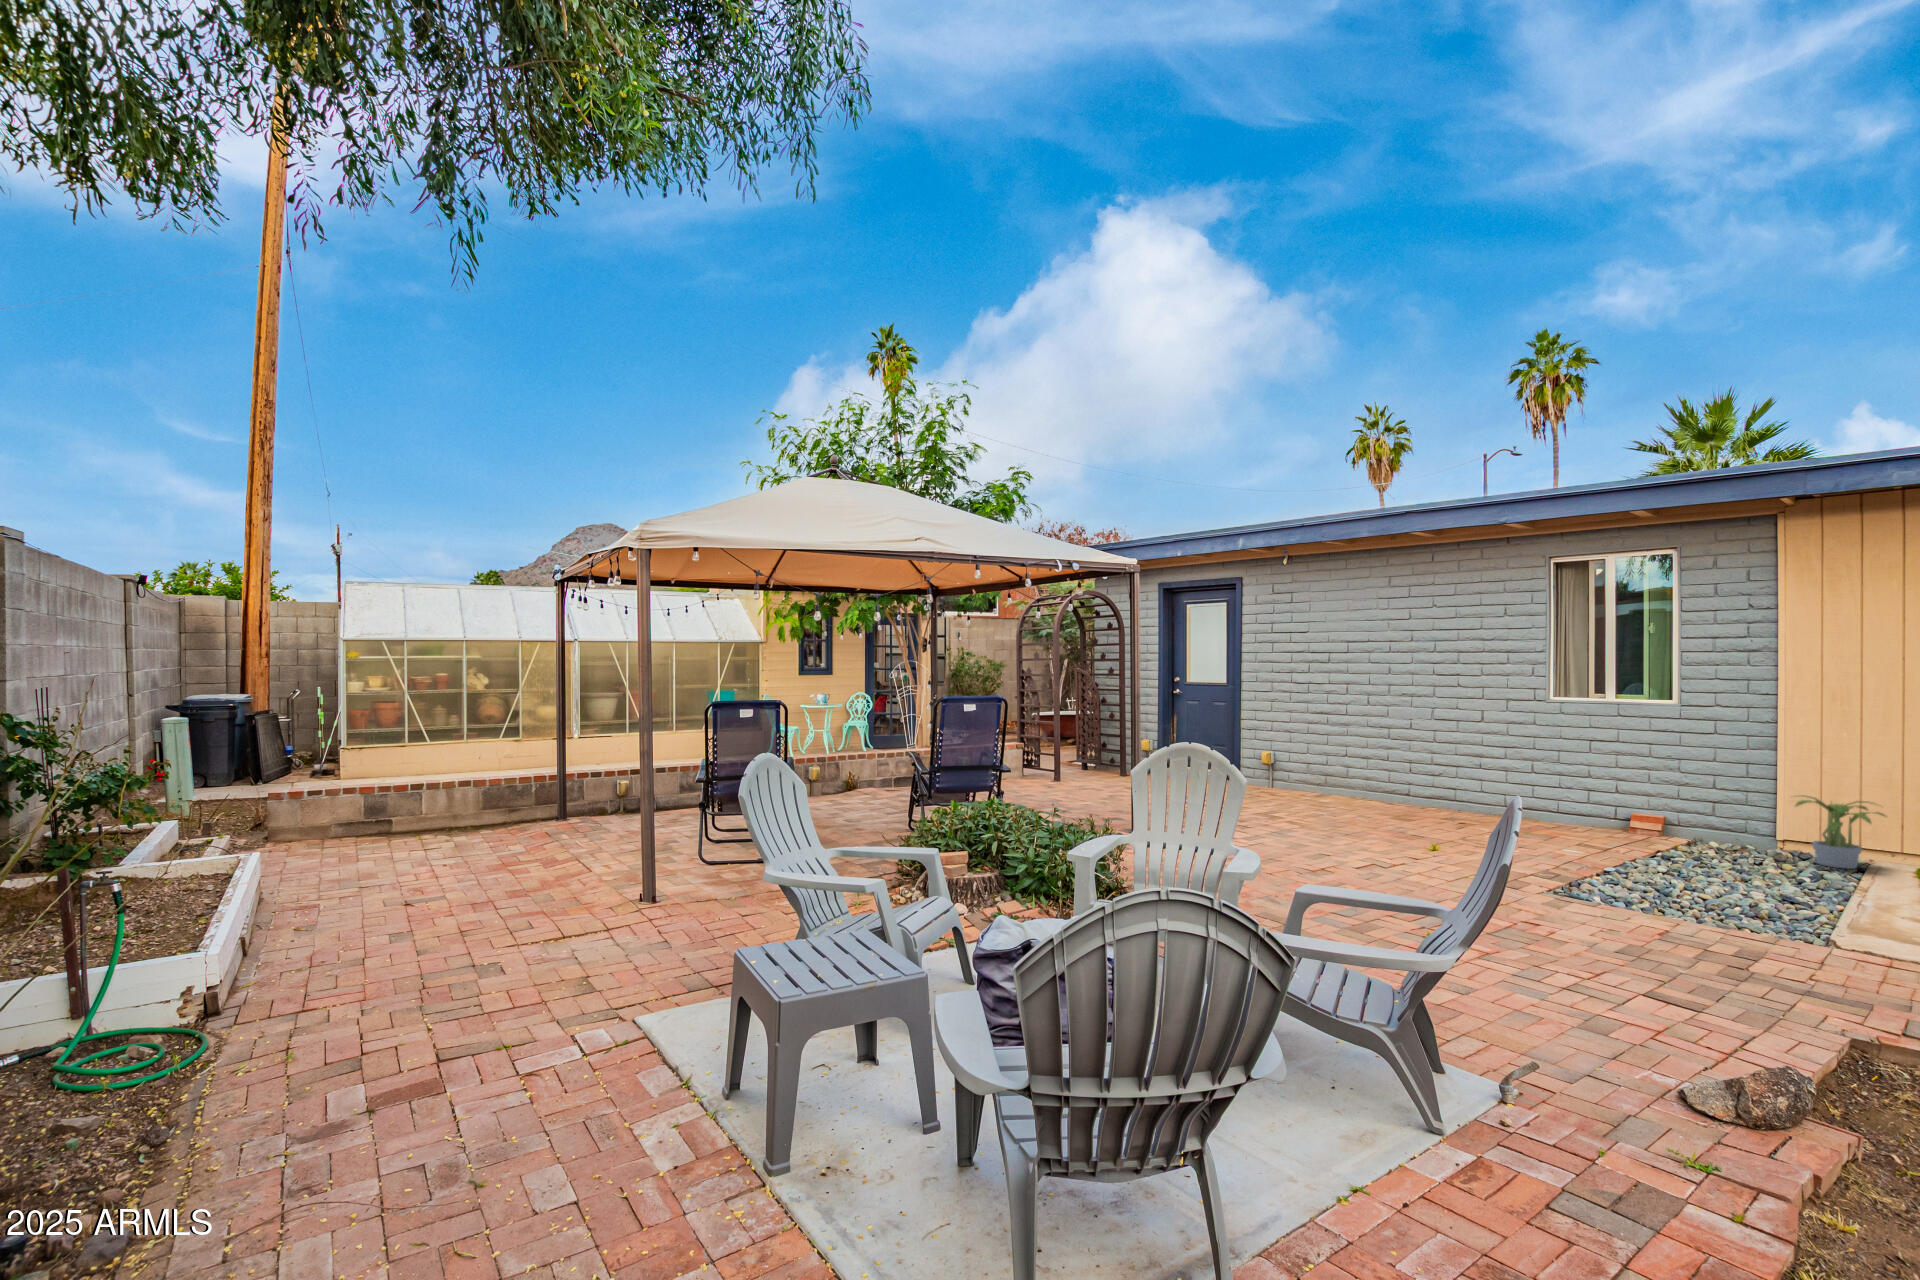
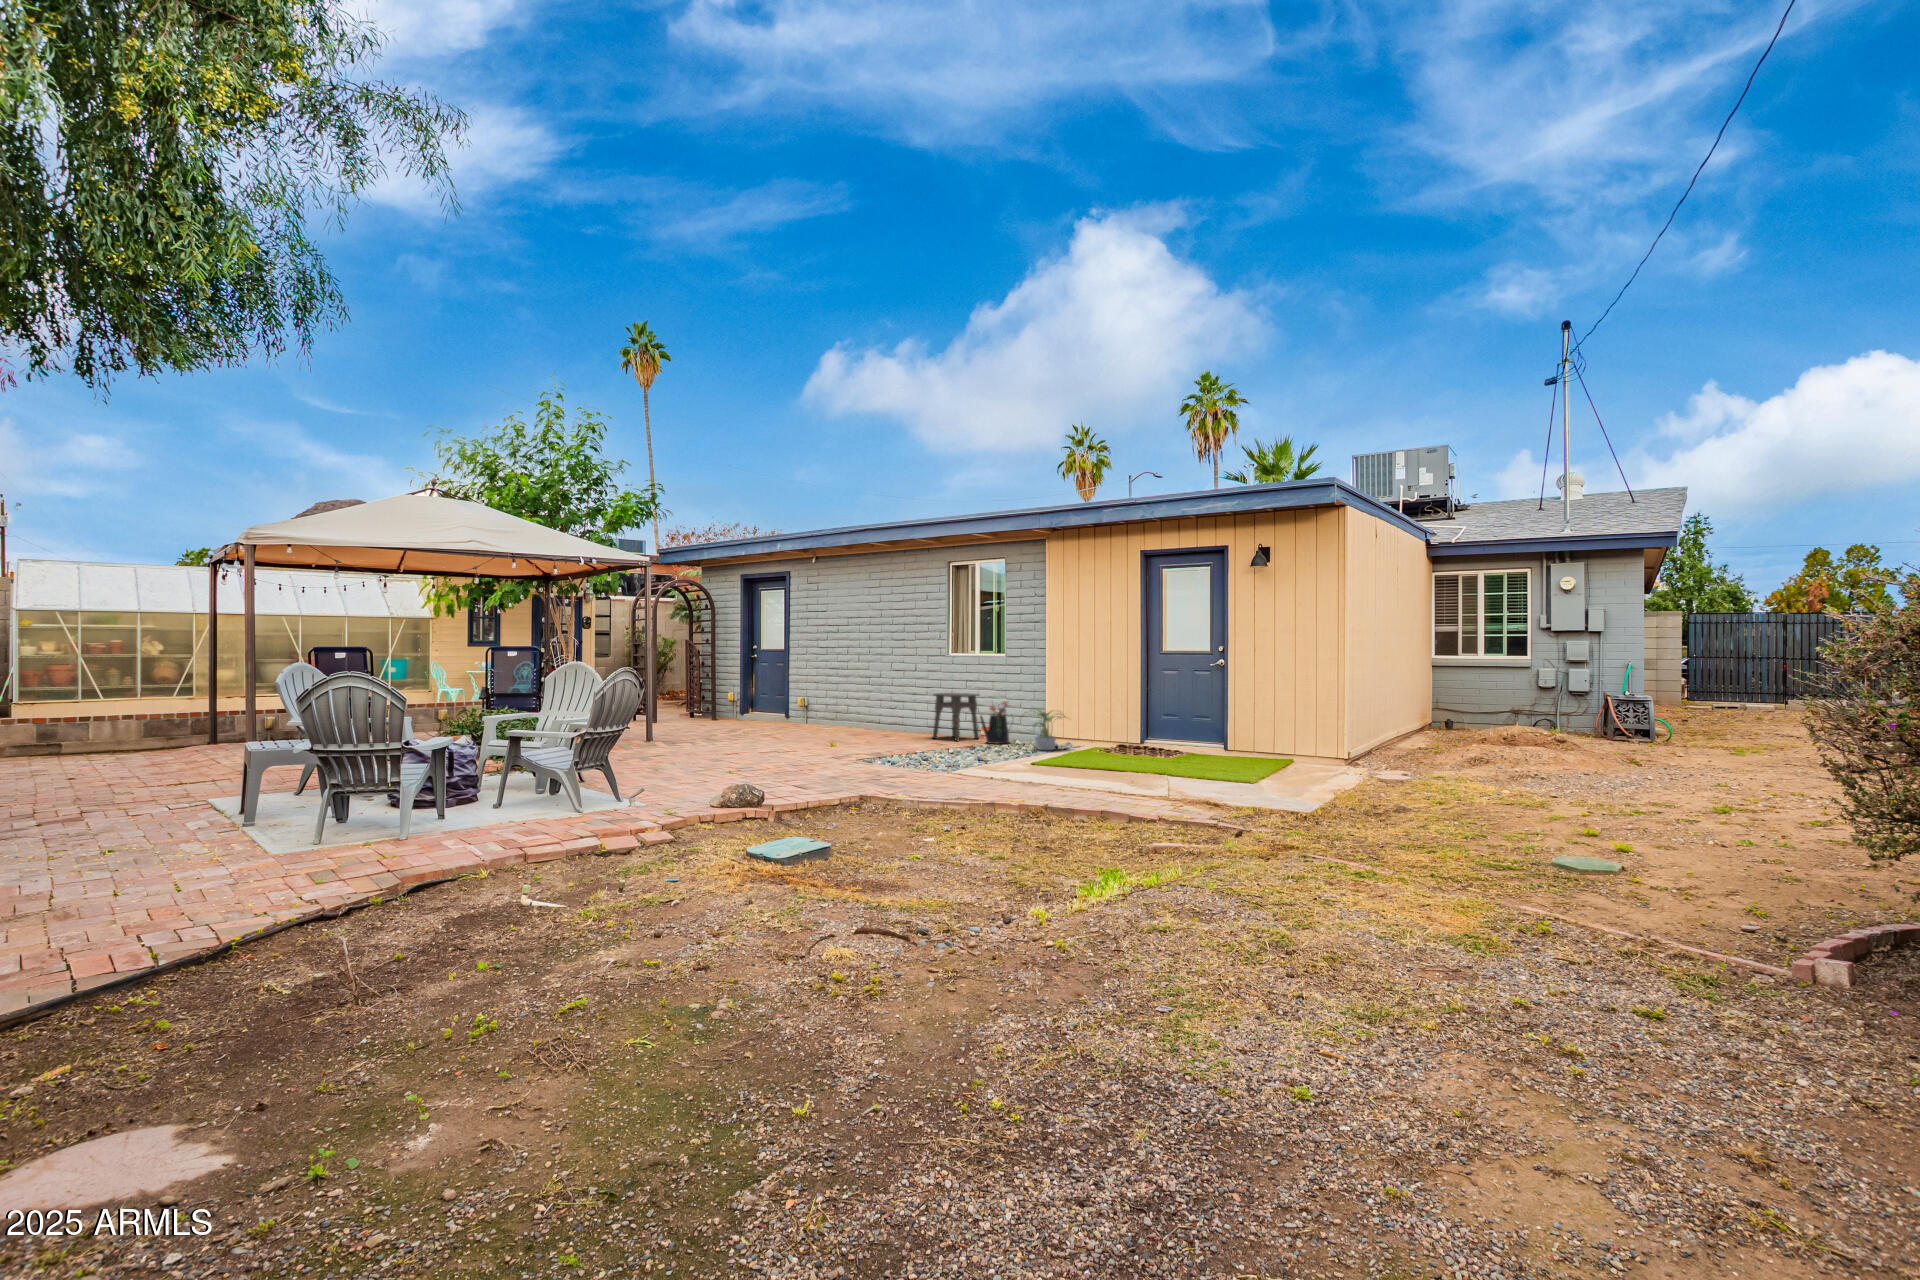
side table: none [1553,755,1632,836] -> present [933,693,979,741]
watering can: none [1669,774,1721,846] -> present [980,701,1012,744]

